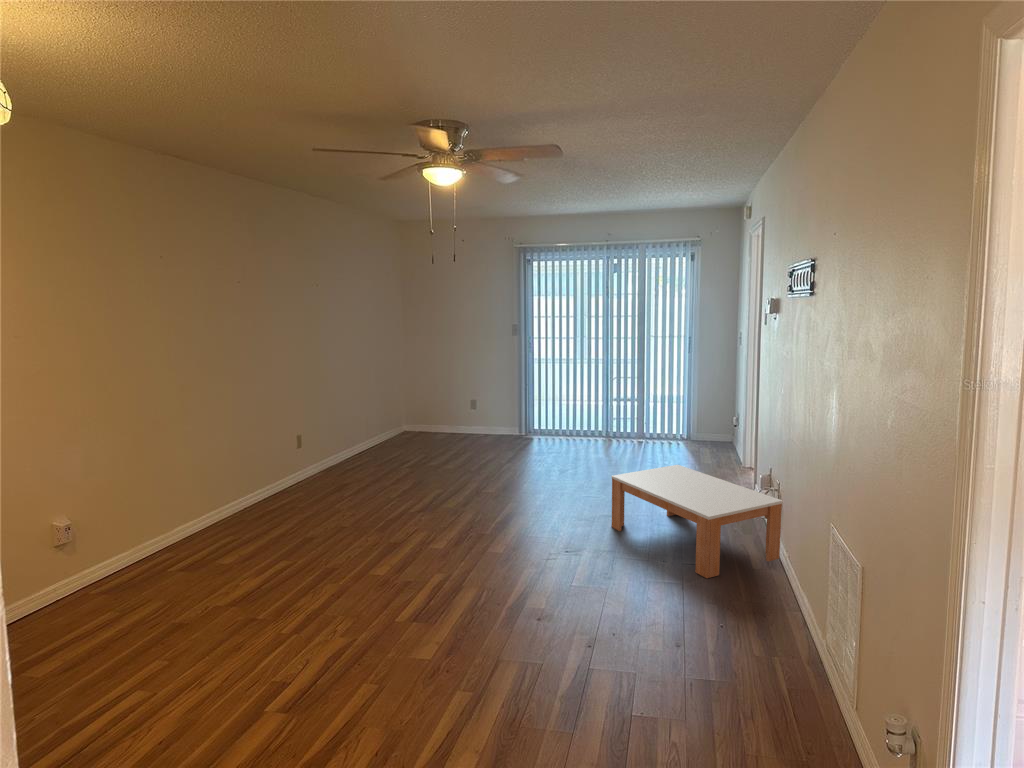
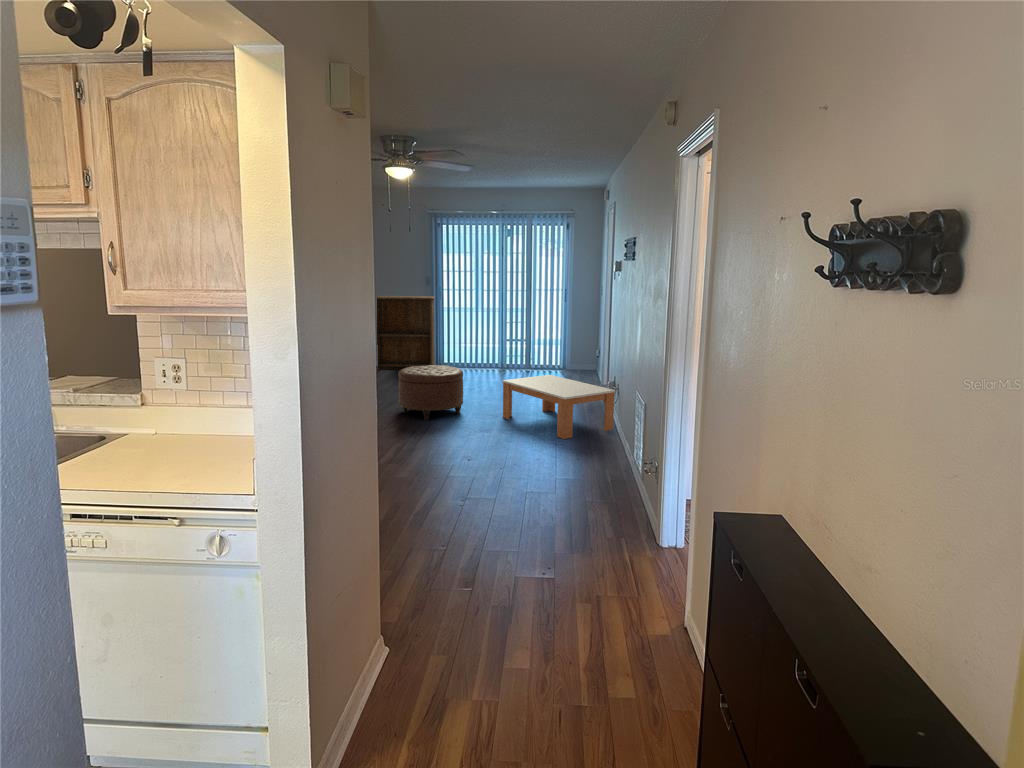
bookshelf: none [447,348,523,444] -> present [377,296,435,372]
ottoman: none [468,449,556,530] -> present [398,365,463,420]

